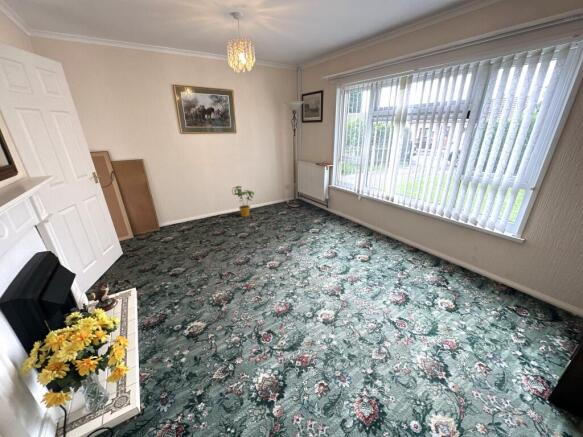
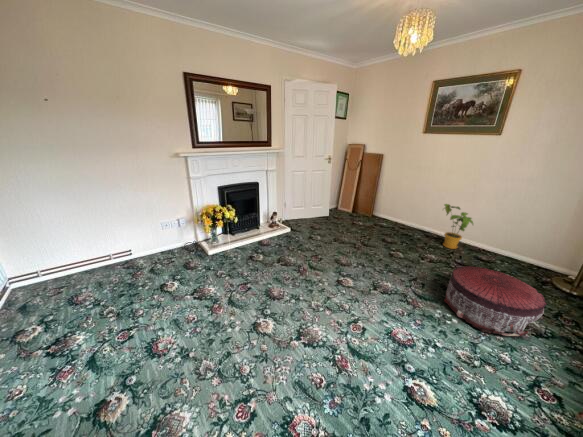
pouf: none [291,205,329,234] -> present [444,266,547,336]

